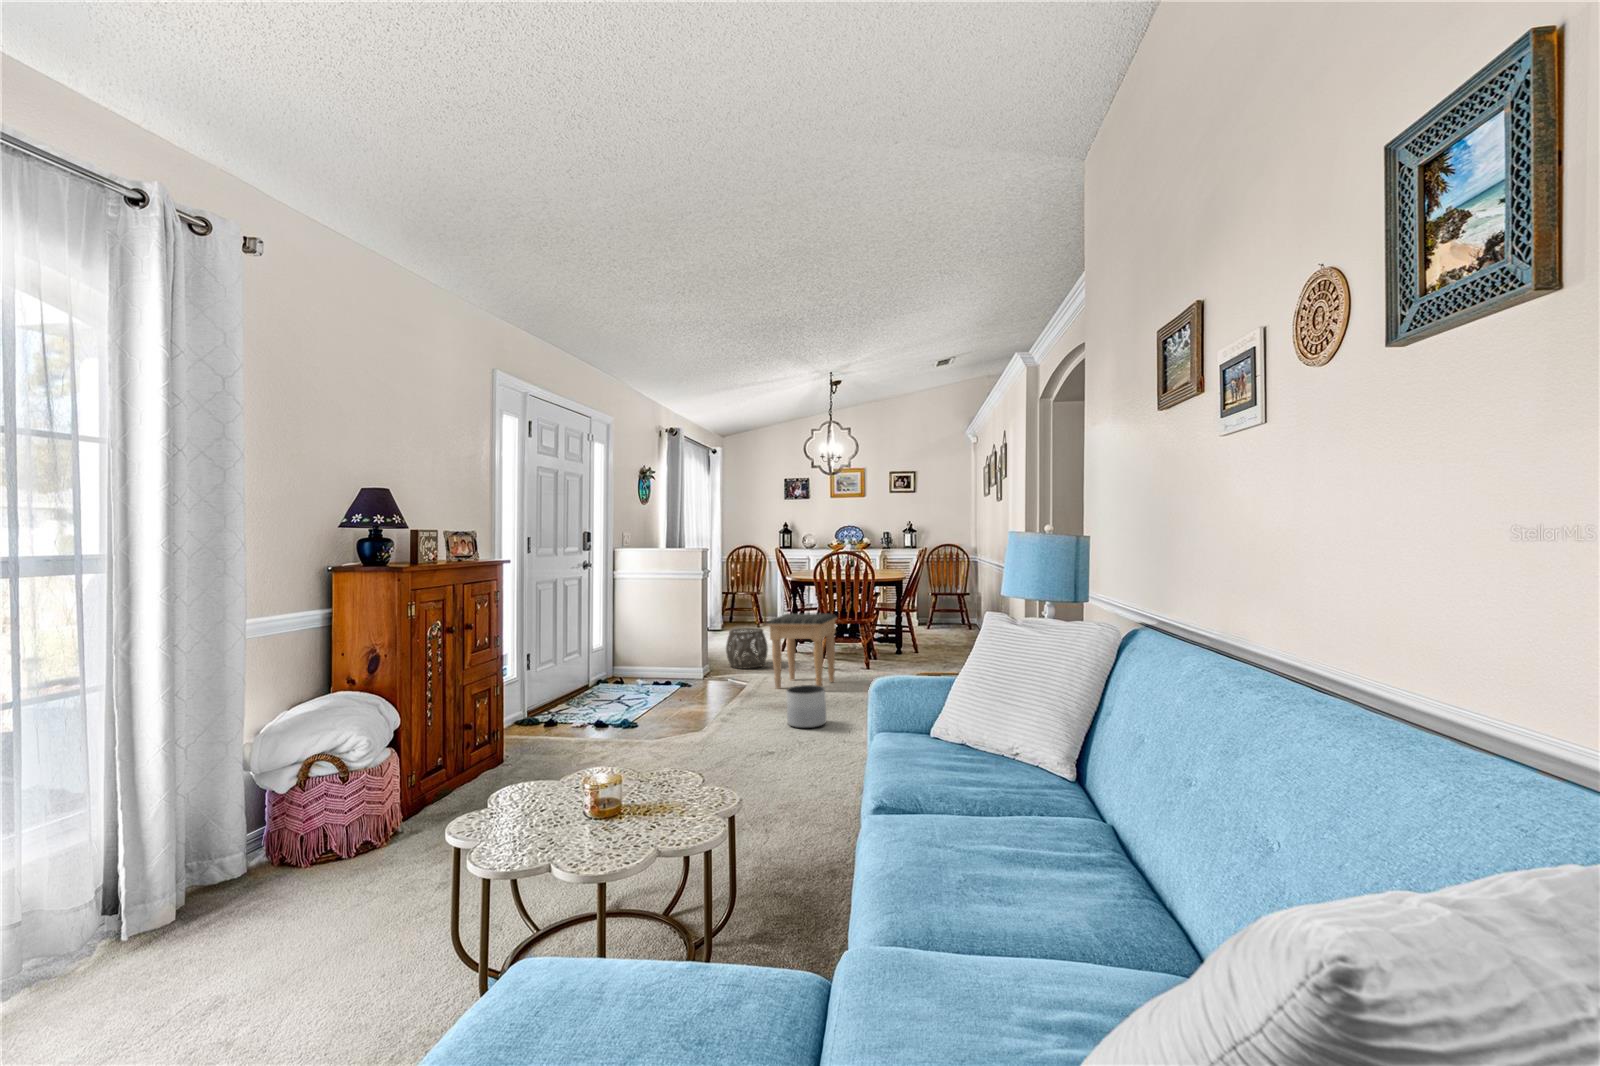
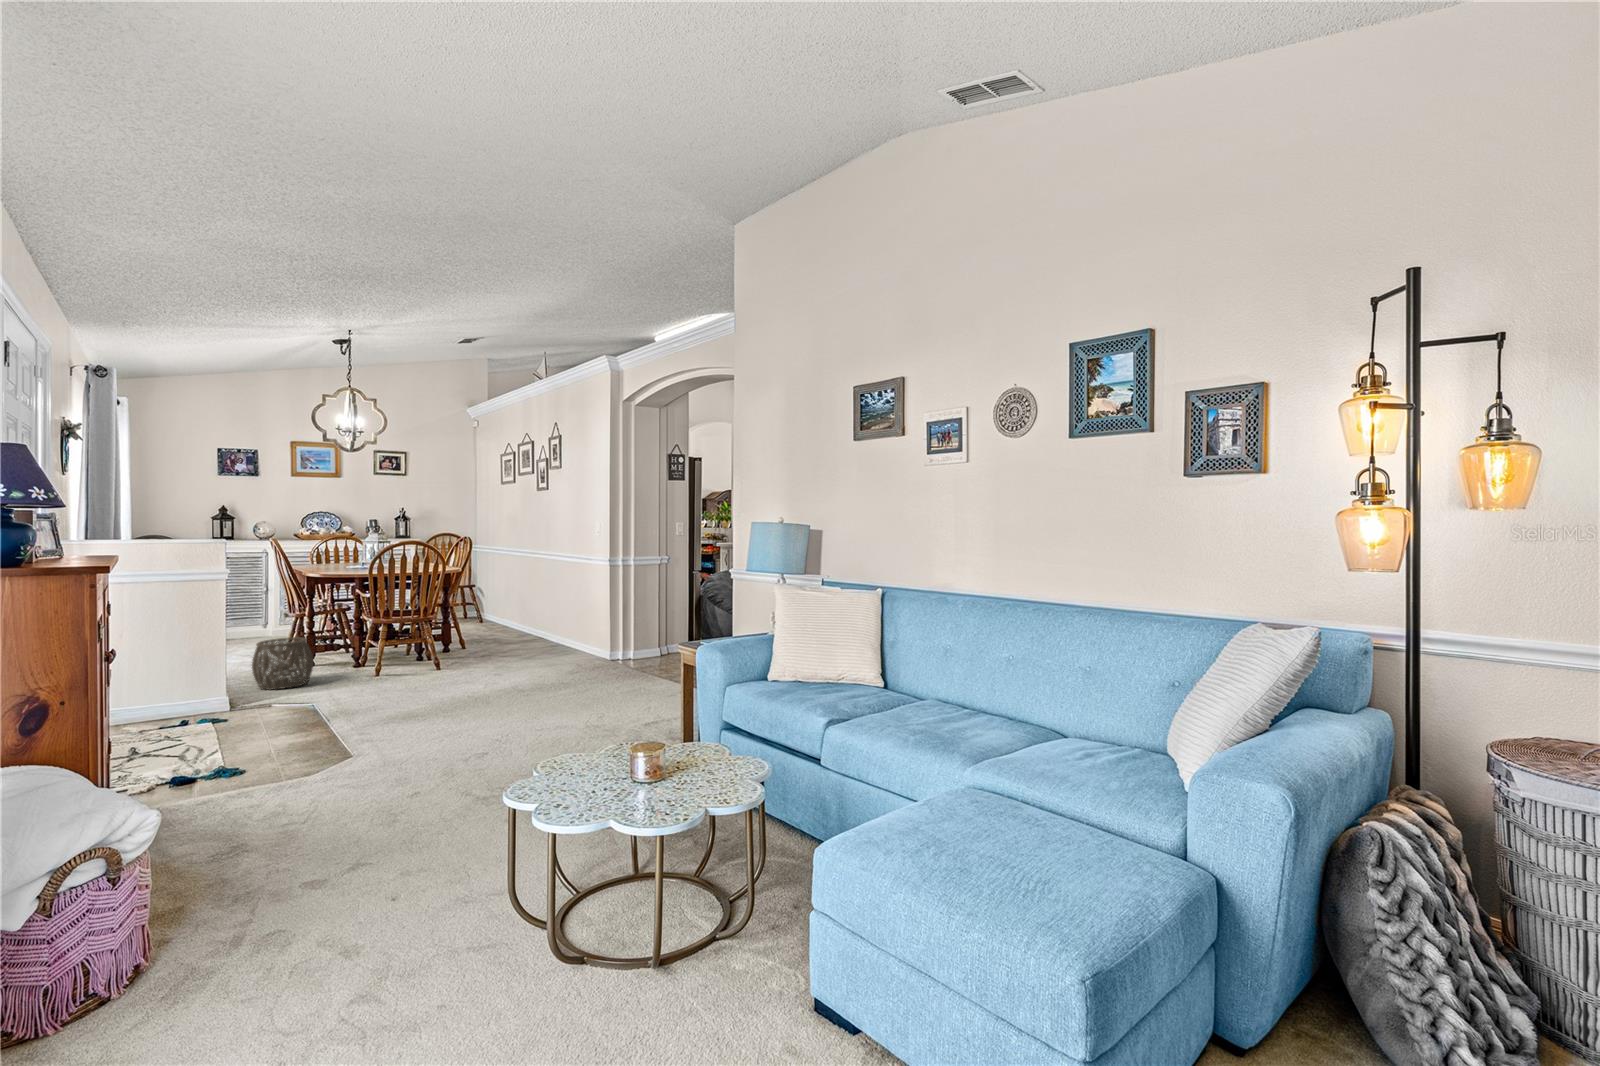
footstool: present [768,614,837,689] -> none [360,609,434,700]
planter: present [786,685,826,728] -> none [450,678,495,723]

